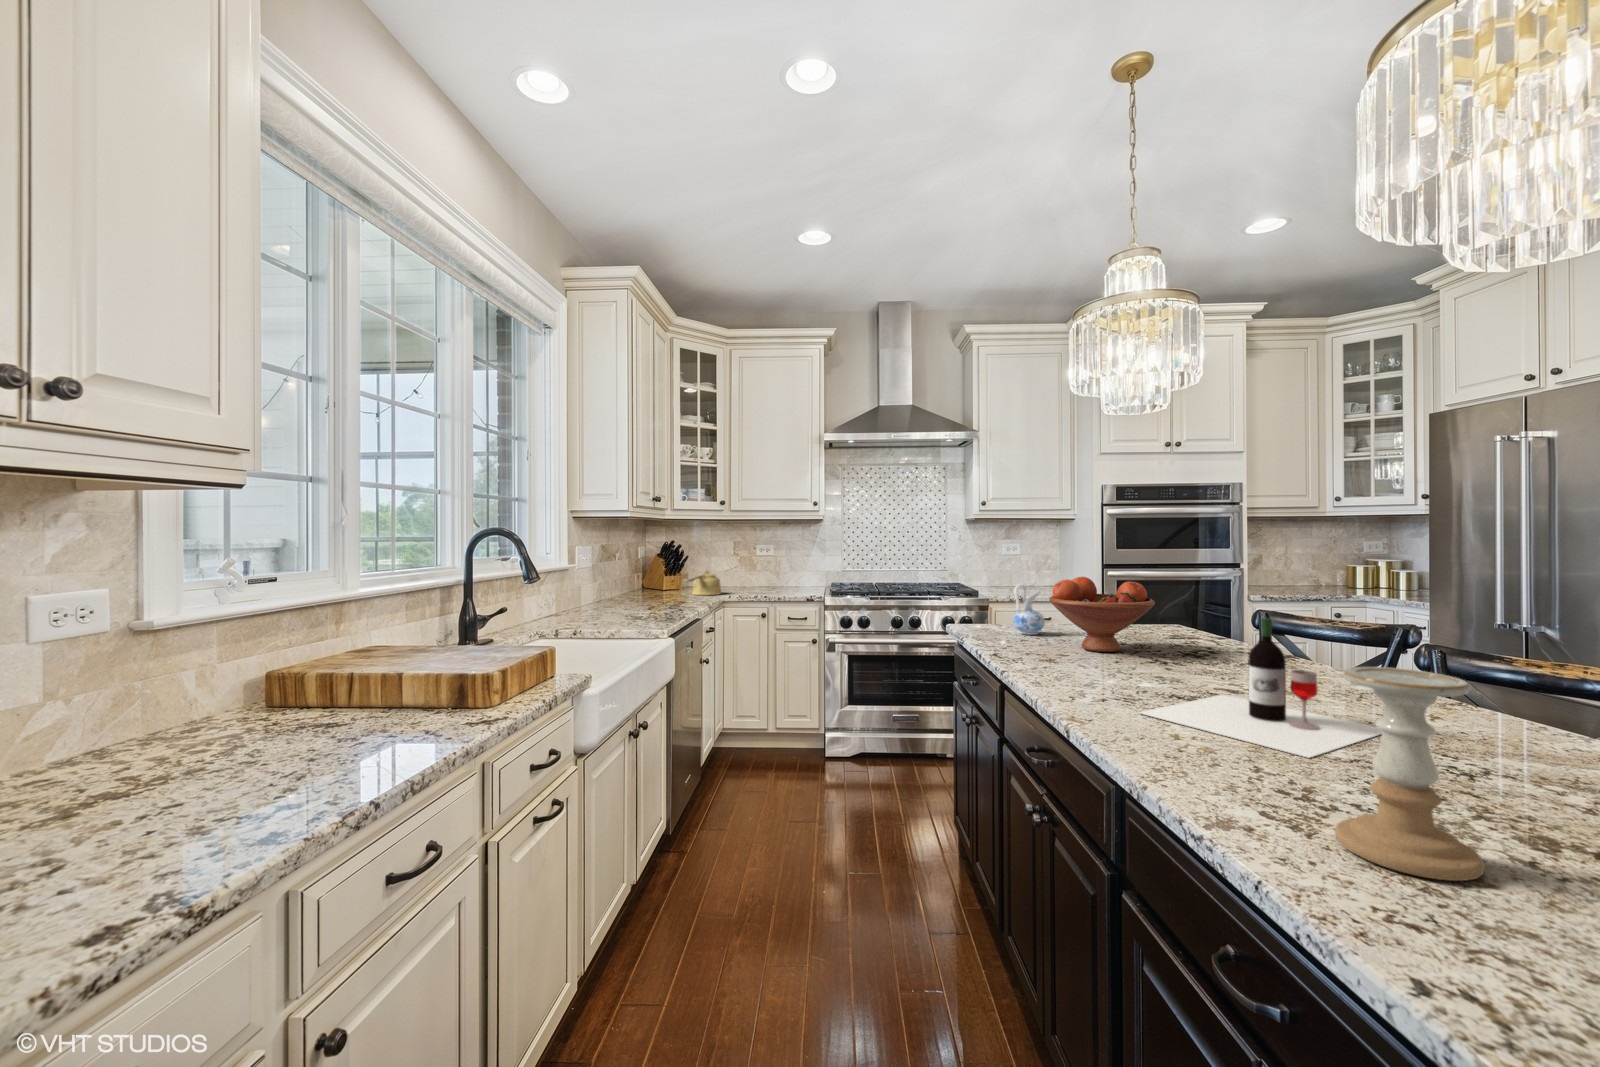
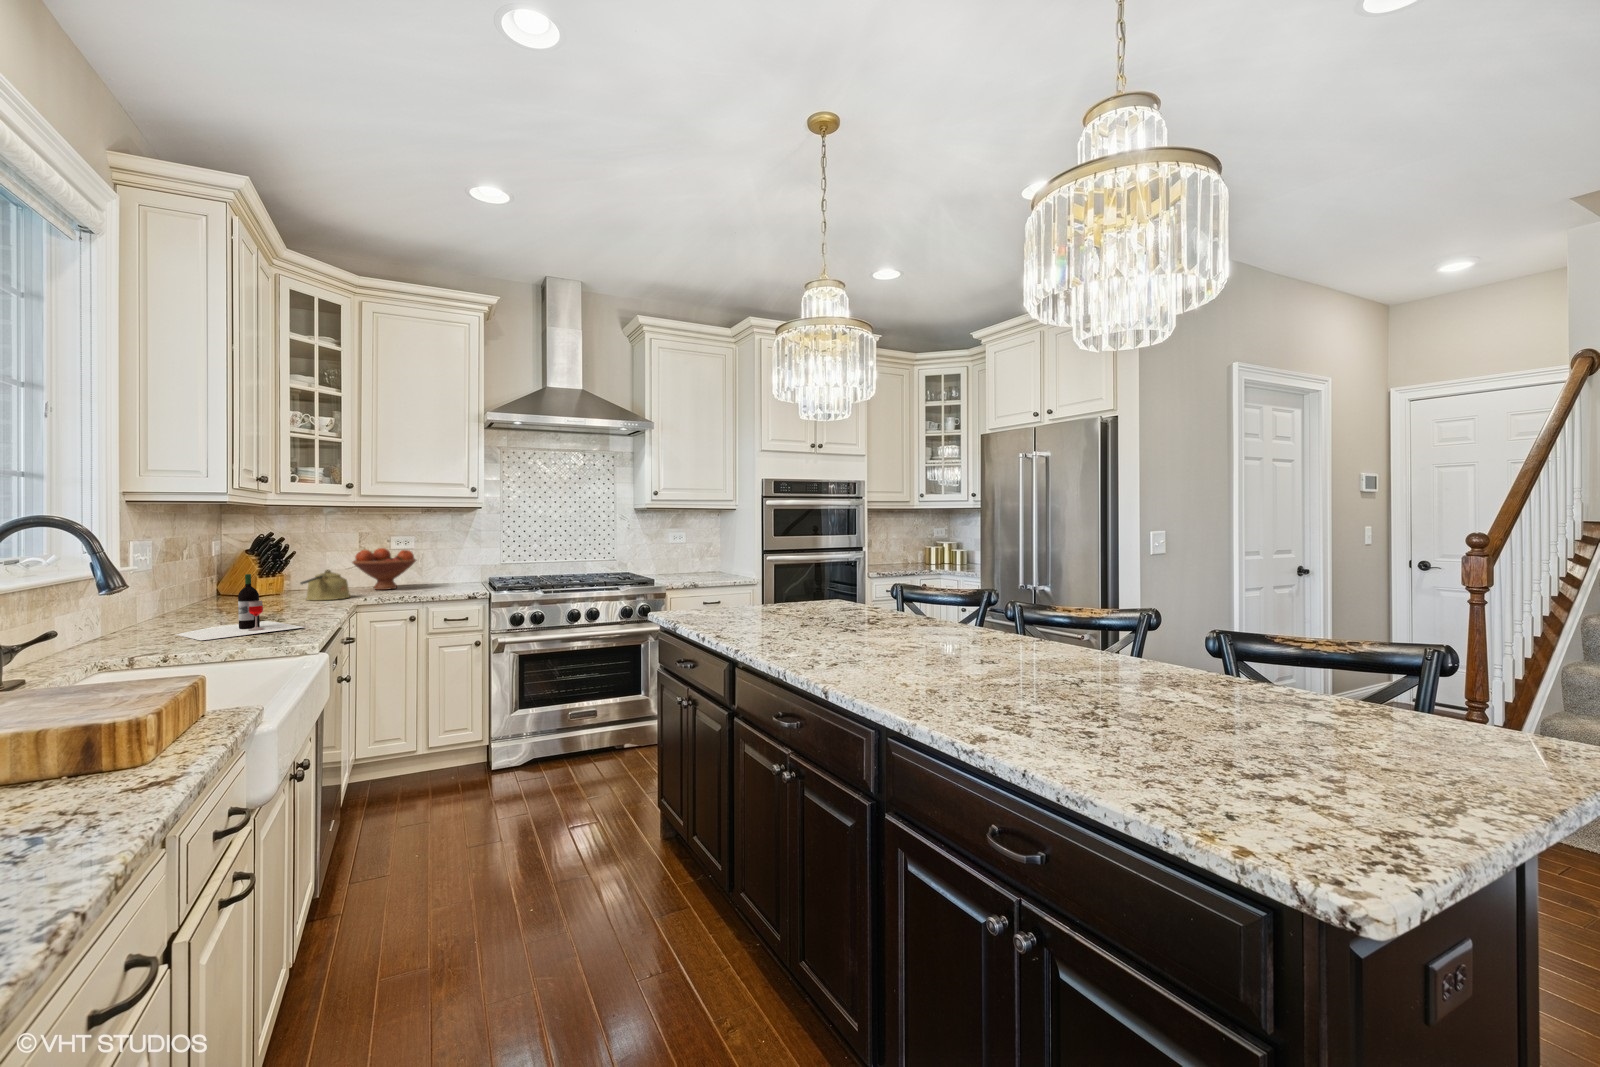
fruit bowl: present [1049,577,1155,652] -> present [353,548,416,590]
ceramic pitcher: present [1013,585,1045,635] -> none [712,573,739,618]
wine bottle: present [1140,618,1382,758] -> present [176,574,303,640]
candle holder: present [1335,667,1484,881] -> none [991,620,1061,741]

